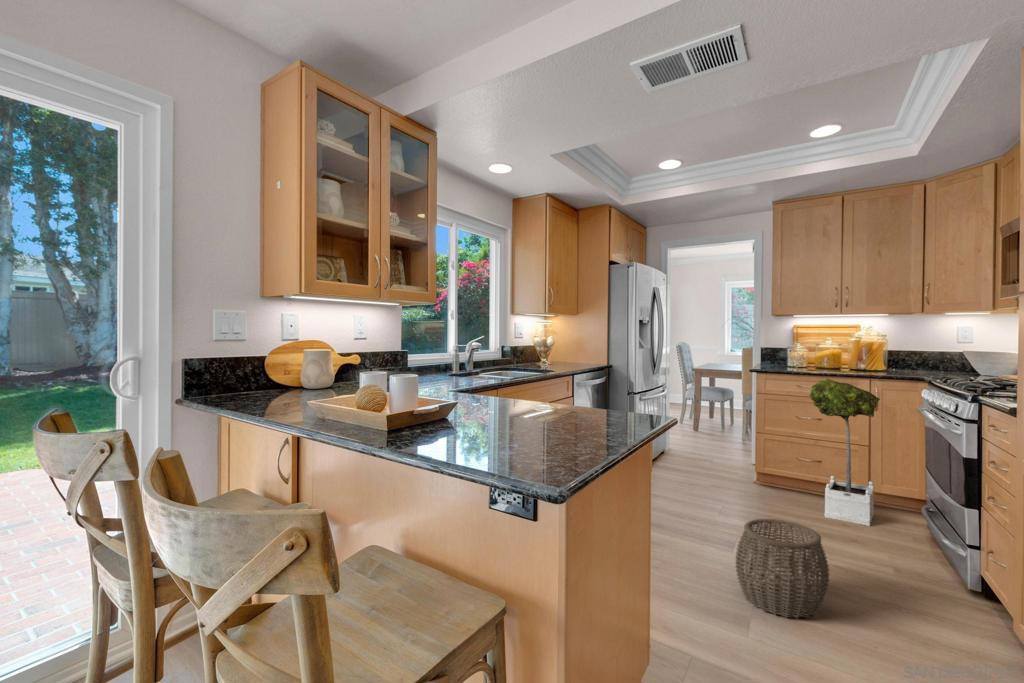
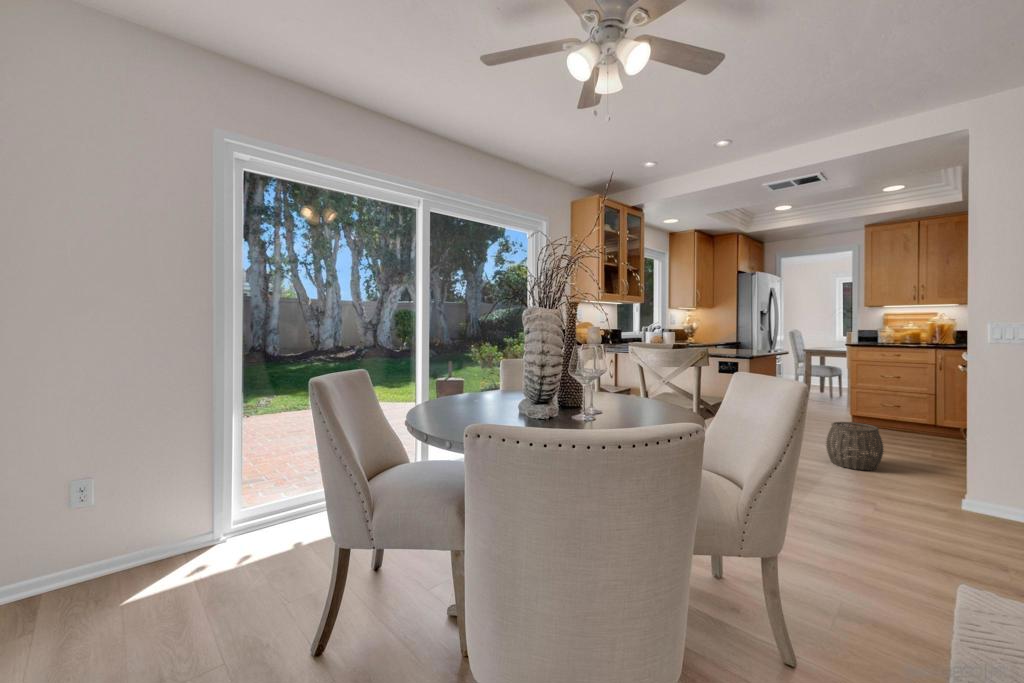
potted tree: present [810,378,880,526] -> none [888,347,940,444]

